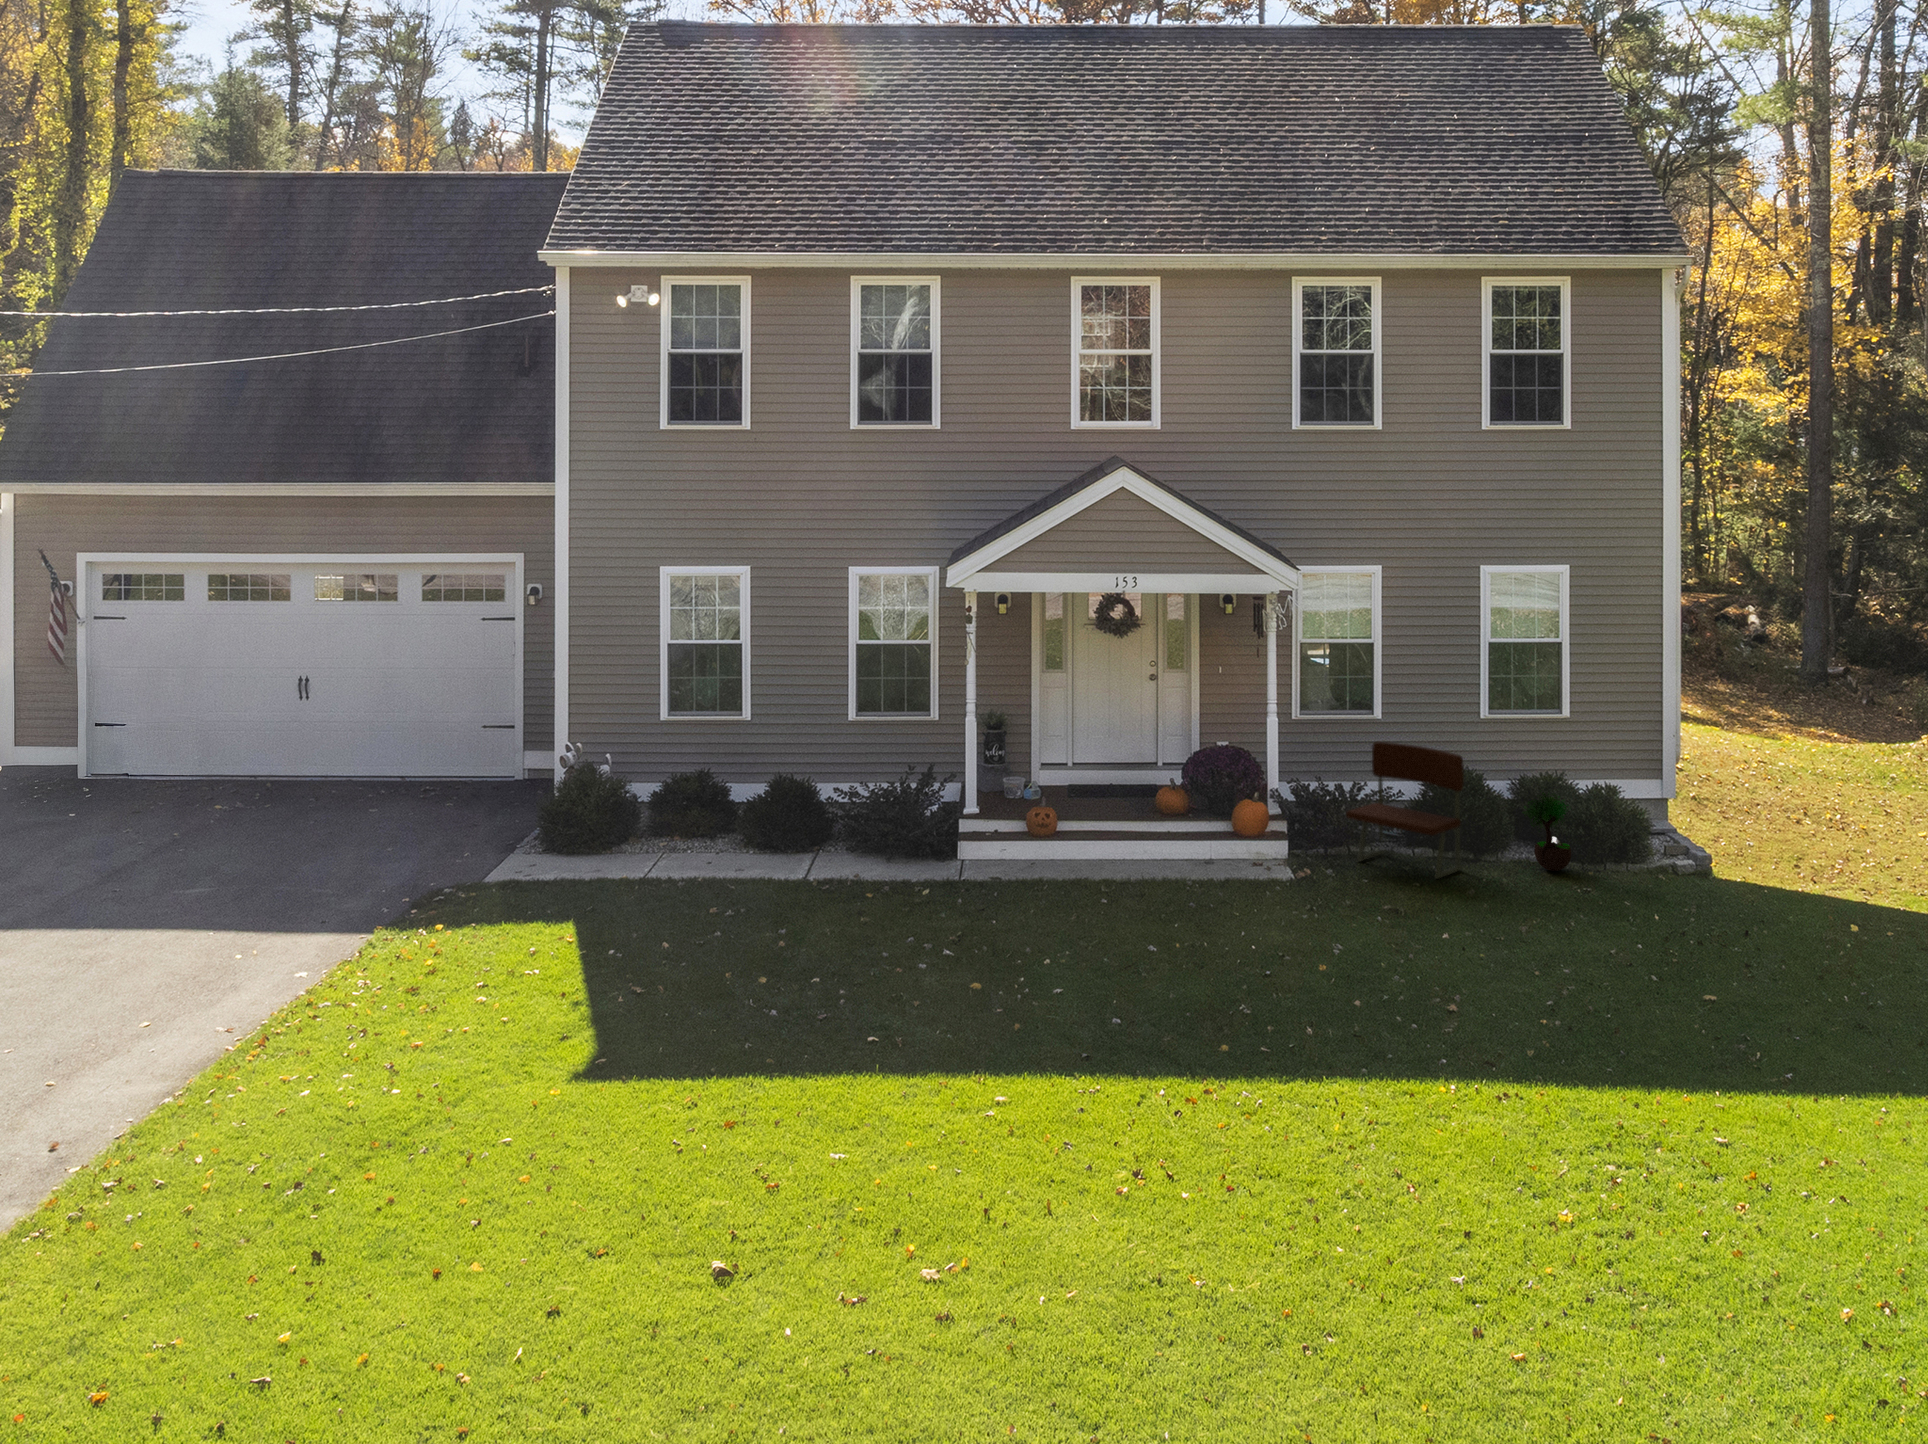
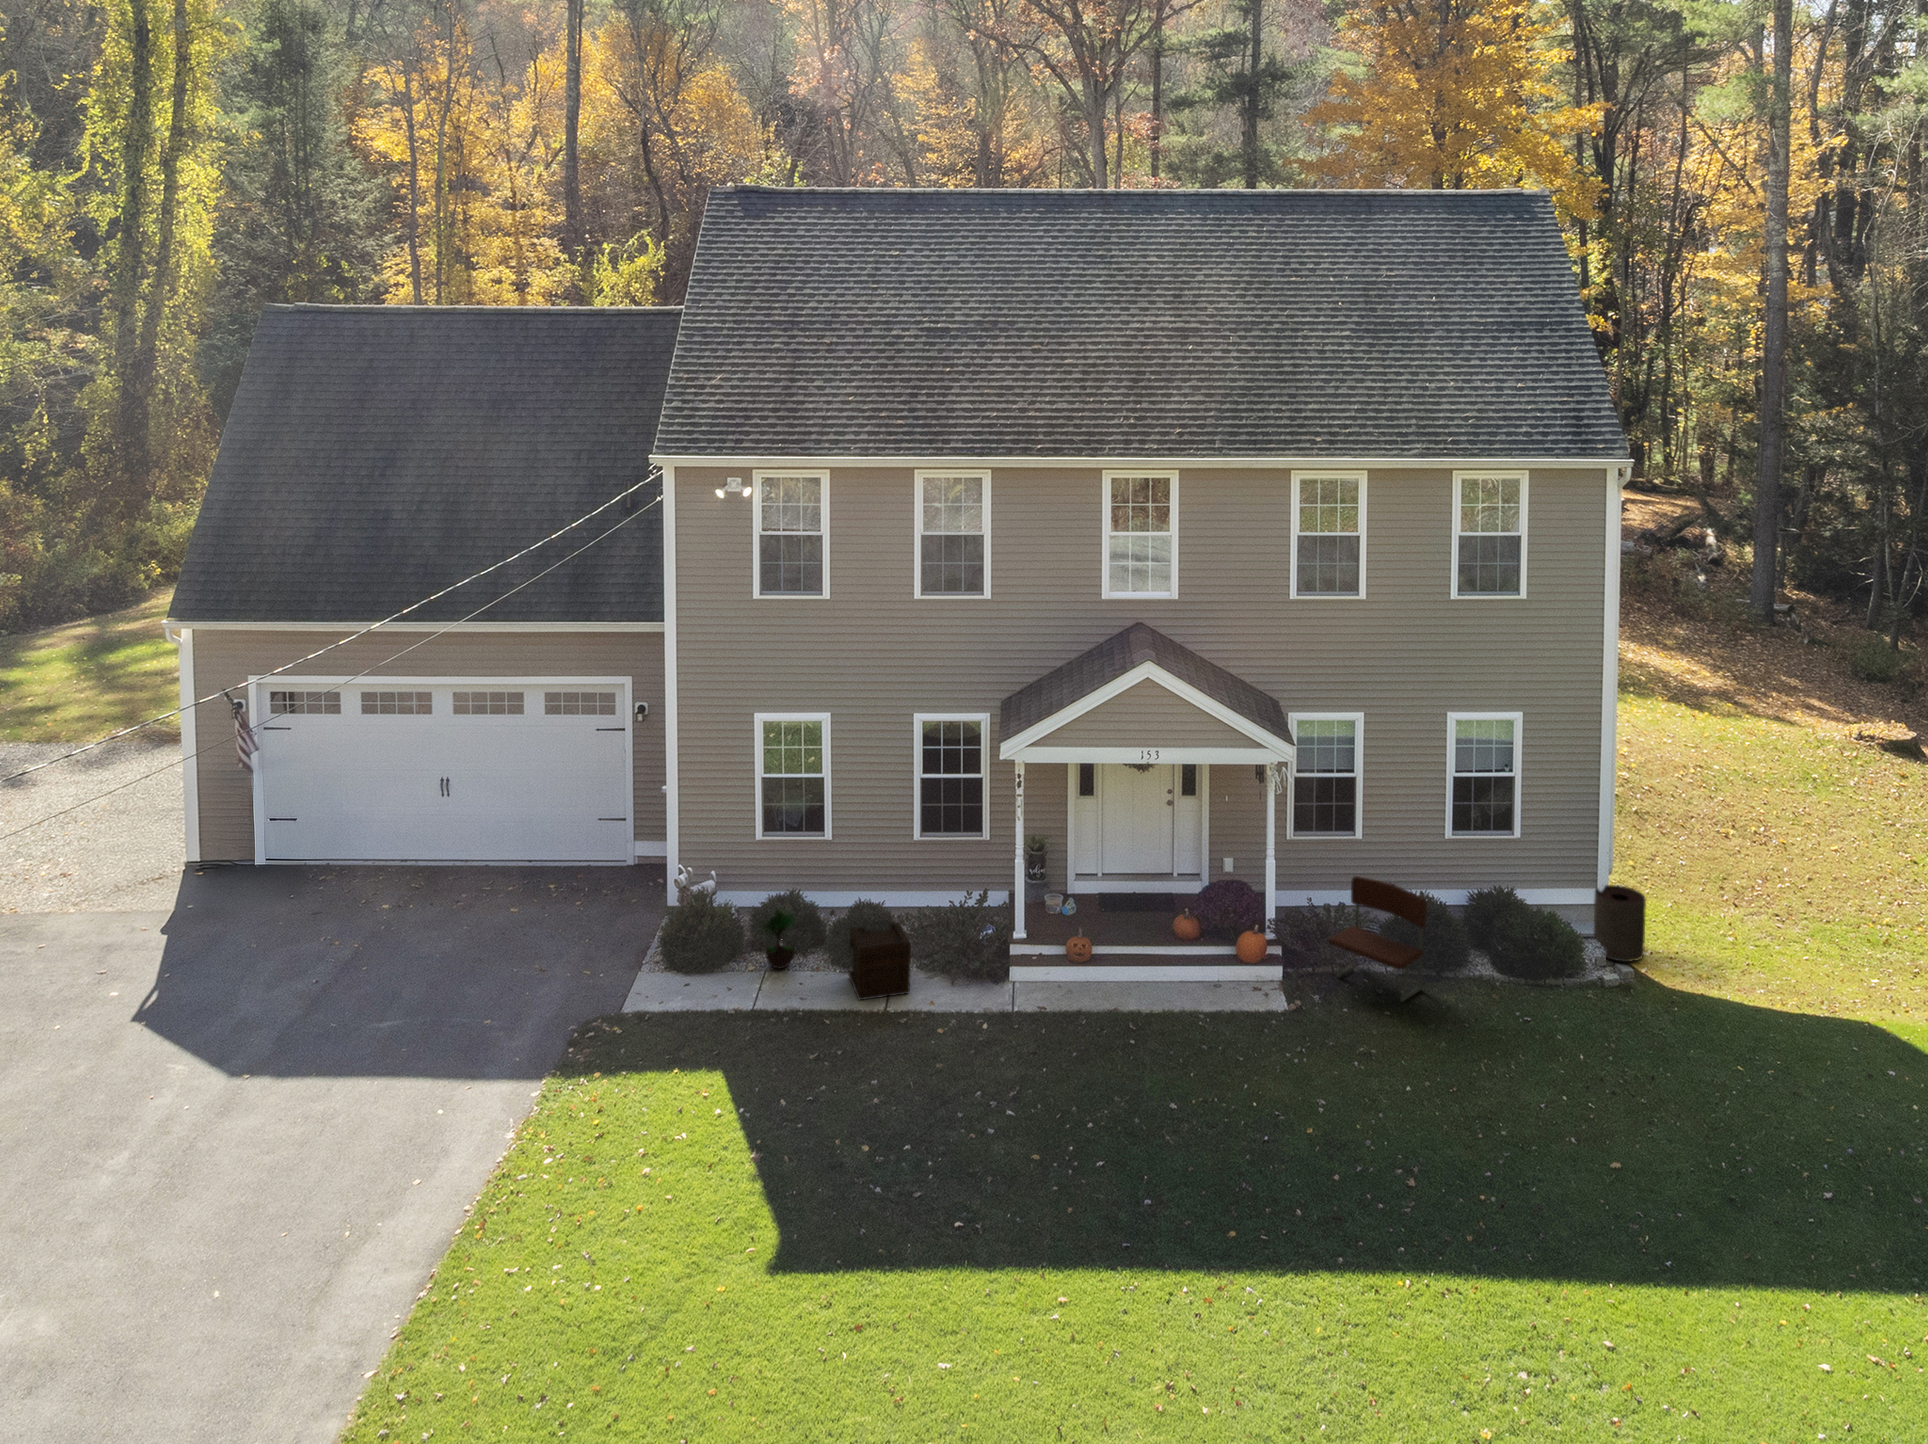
trash can: none [1665,765,1729,851] -> present [1594,885,1646,962]
potted tree: present [1524,792,1571,871] -> present [760,908,795,969]
wooden crate: none [763,795,838,878] -> present [849,922,911,1000]

